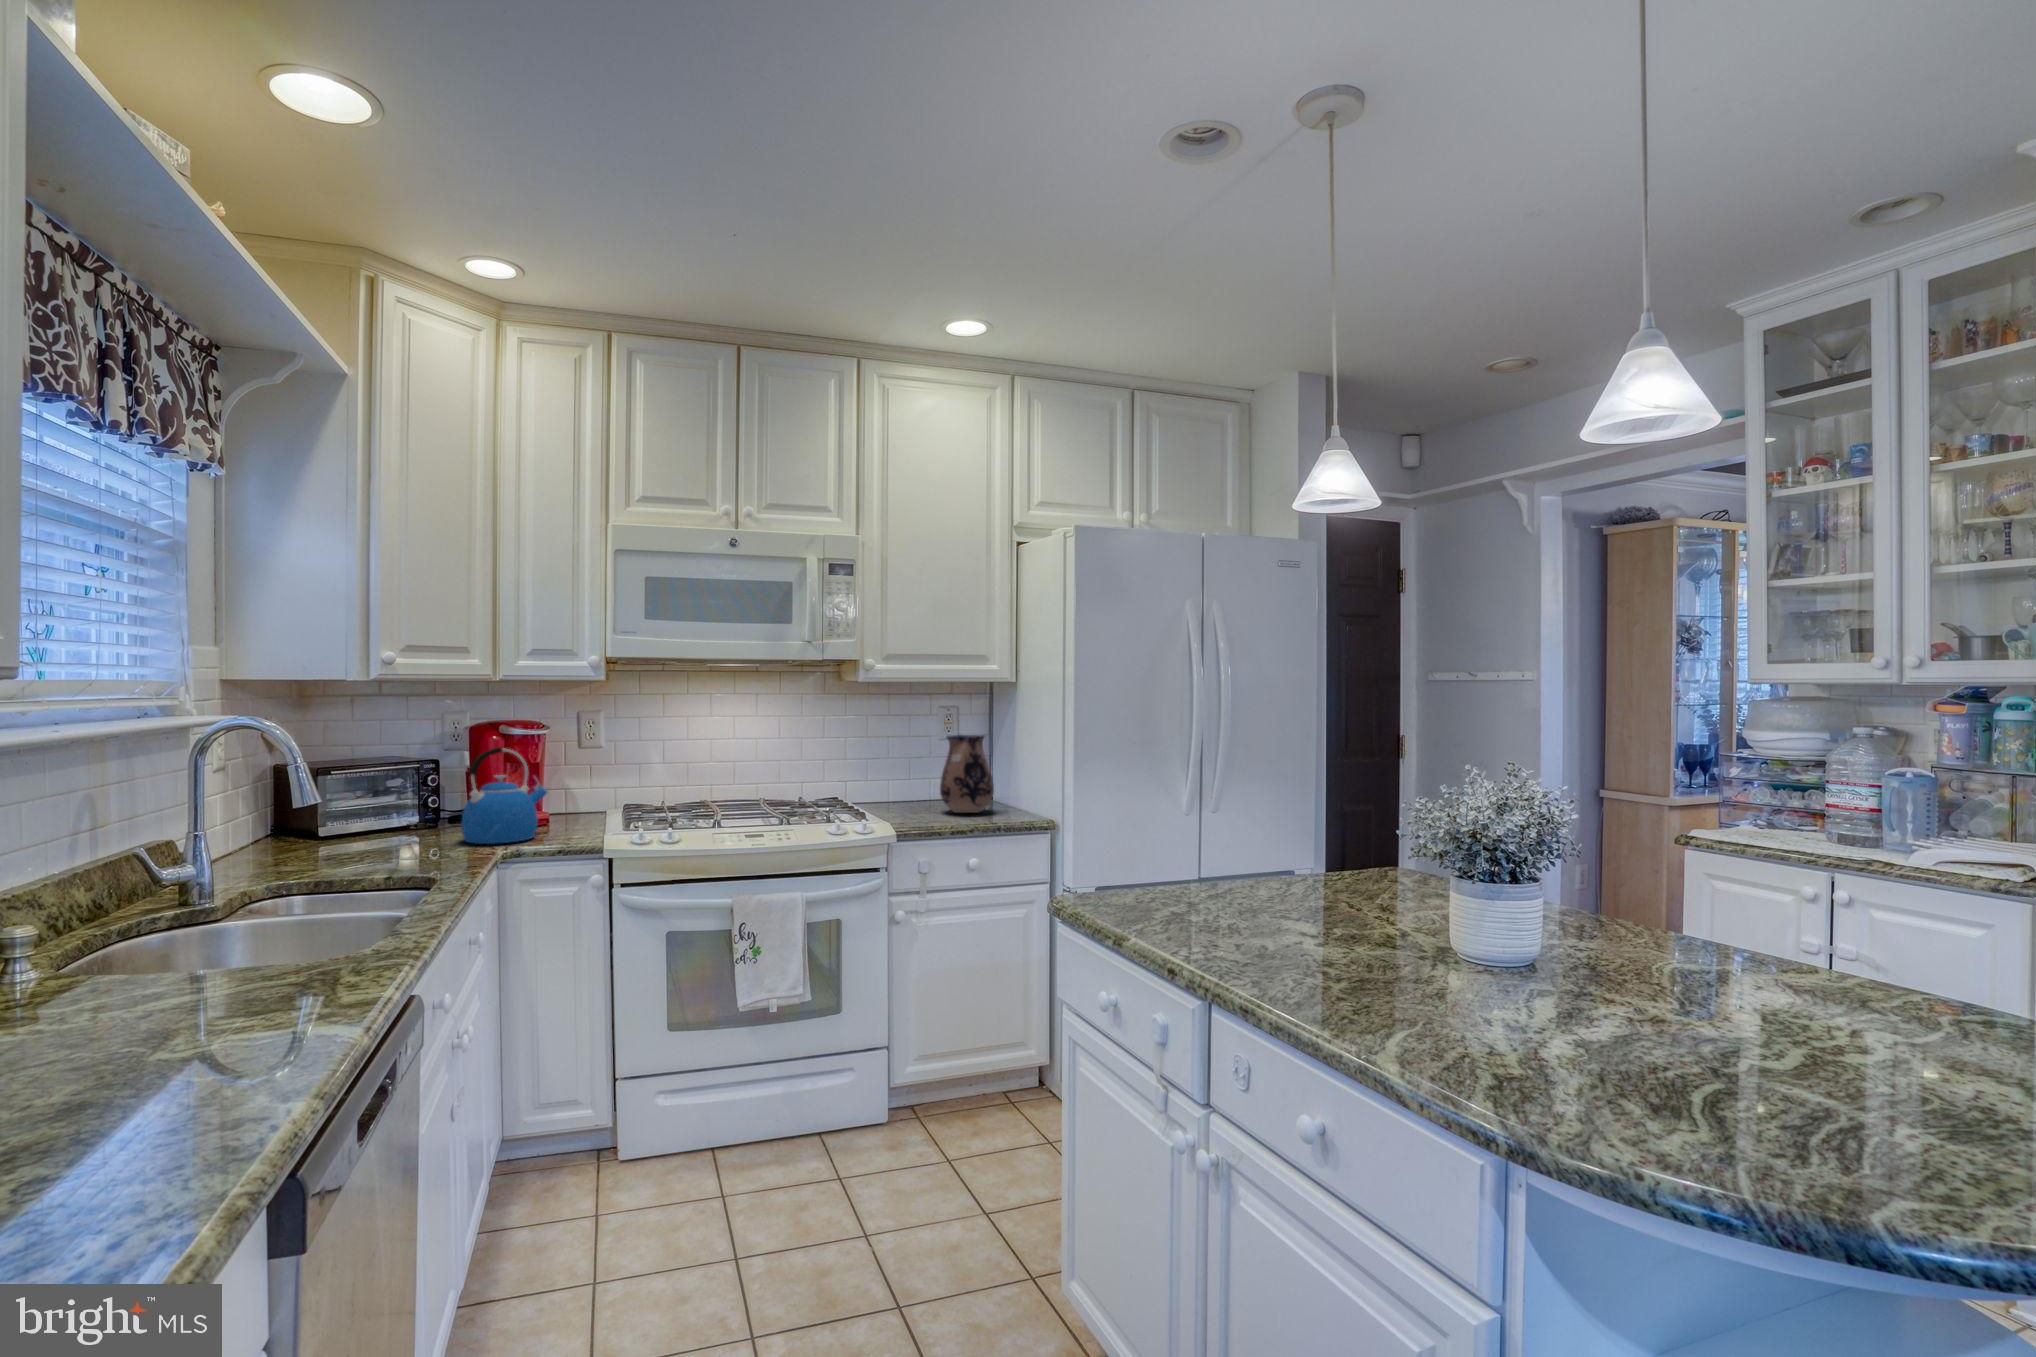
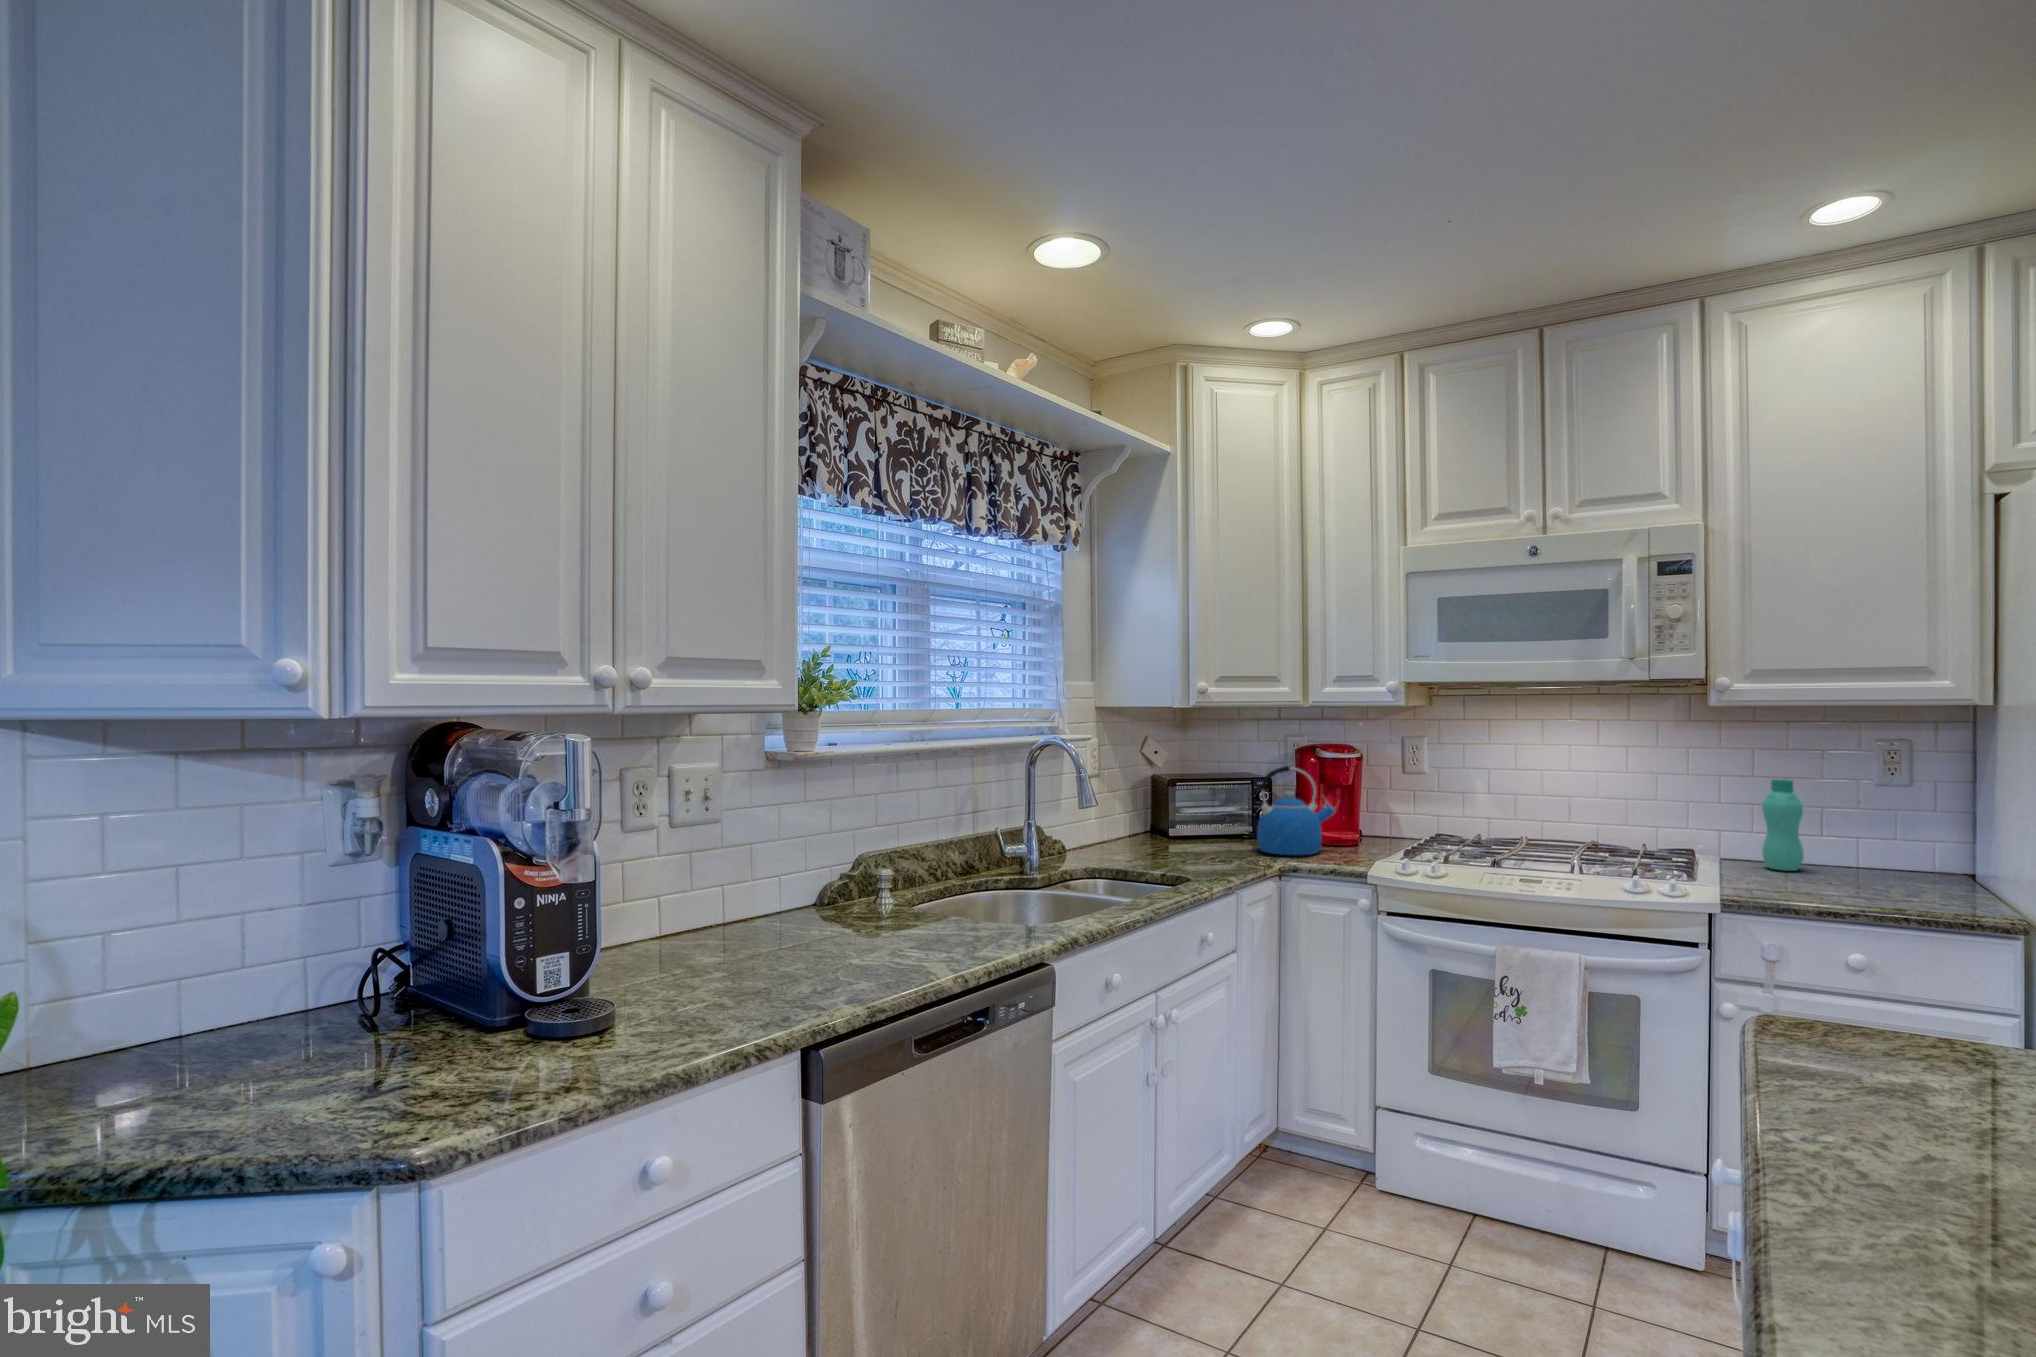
ceramic pitcher: present [940,735,994,813] -> none [1829,784,1927,898]
bottle: none [885,736,910,805] -> present [1762,779,1804,871]

